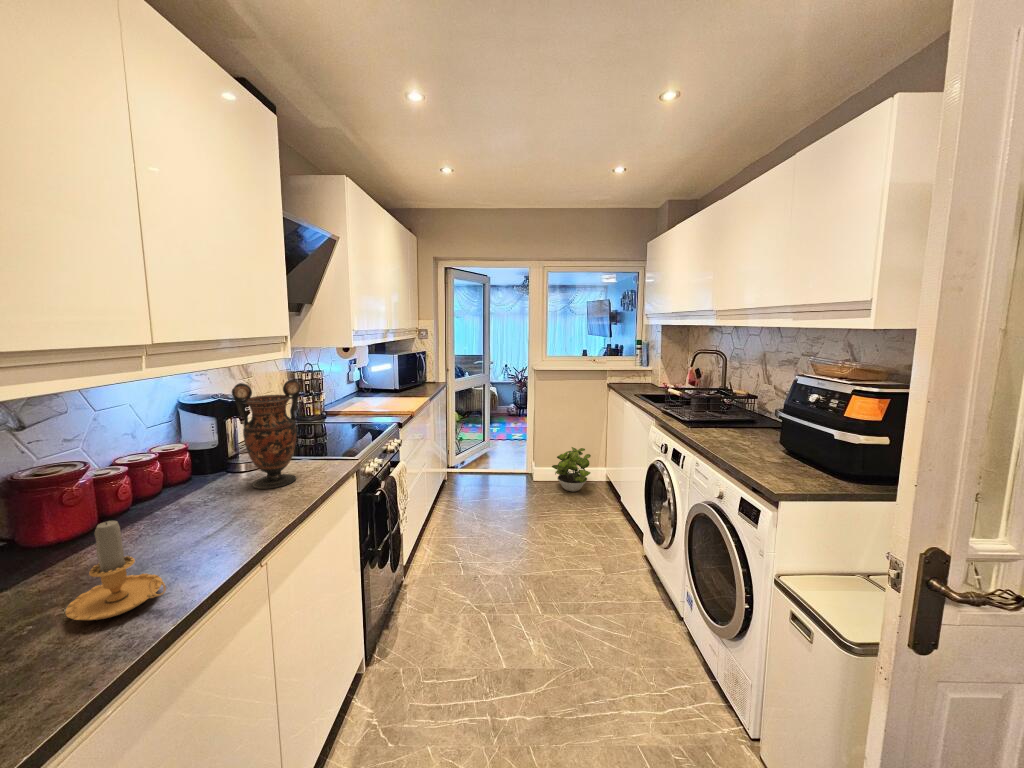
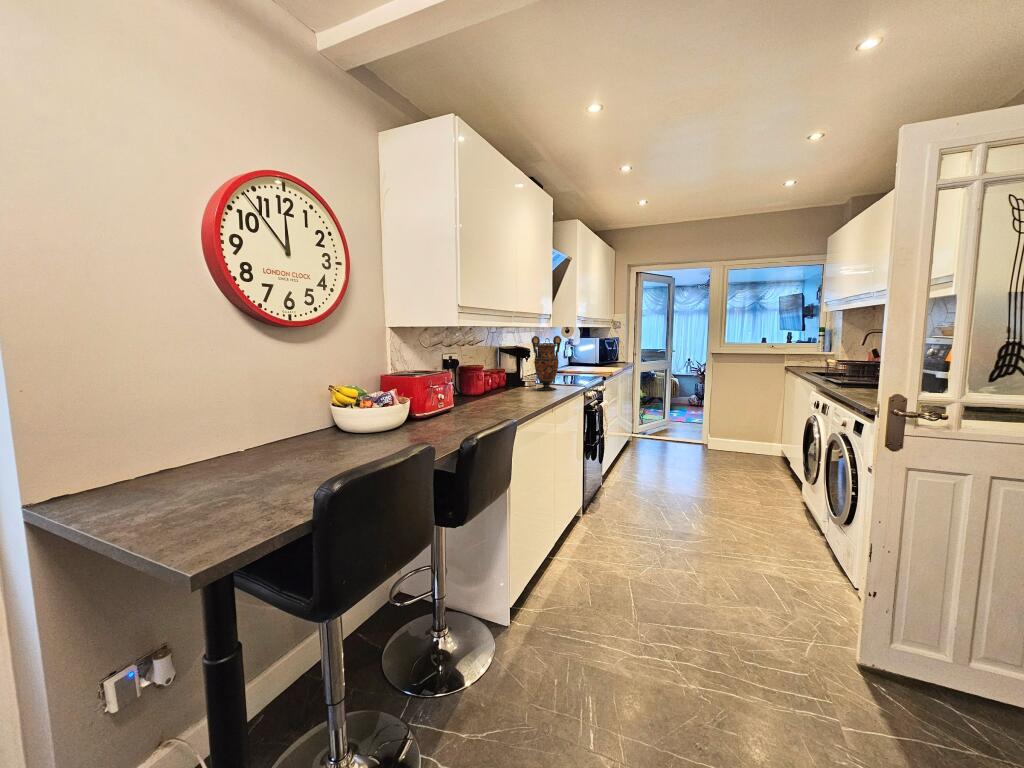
potted plant: present [552,447,591,491] -> none [724,422,763,459]
candle: present [66,520,166,620] -> none [501,371,533,407]

